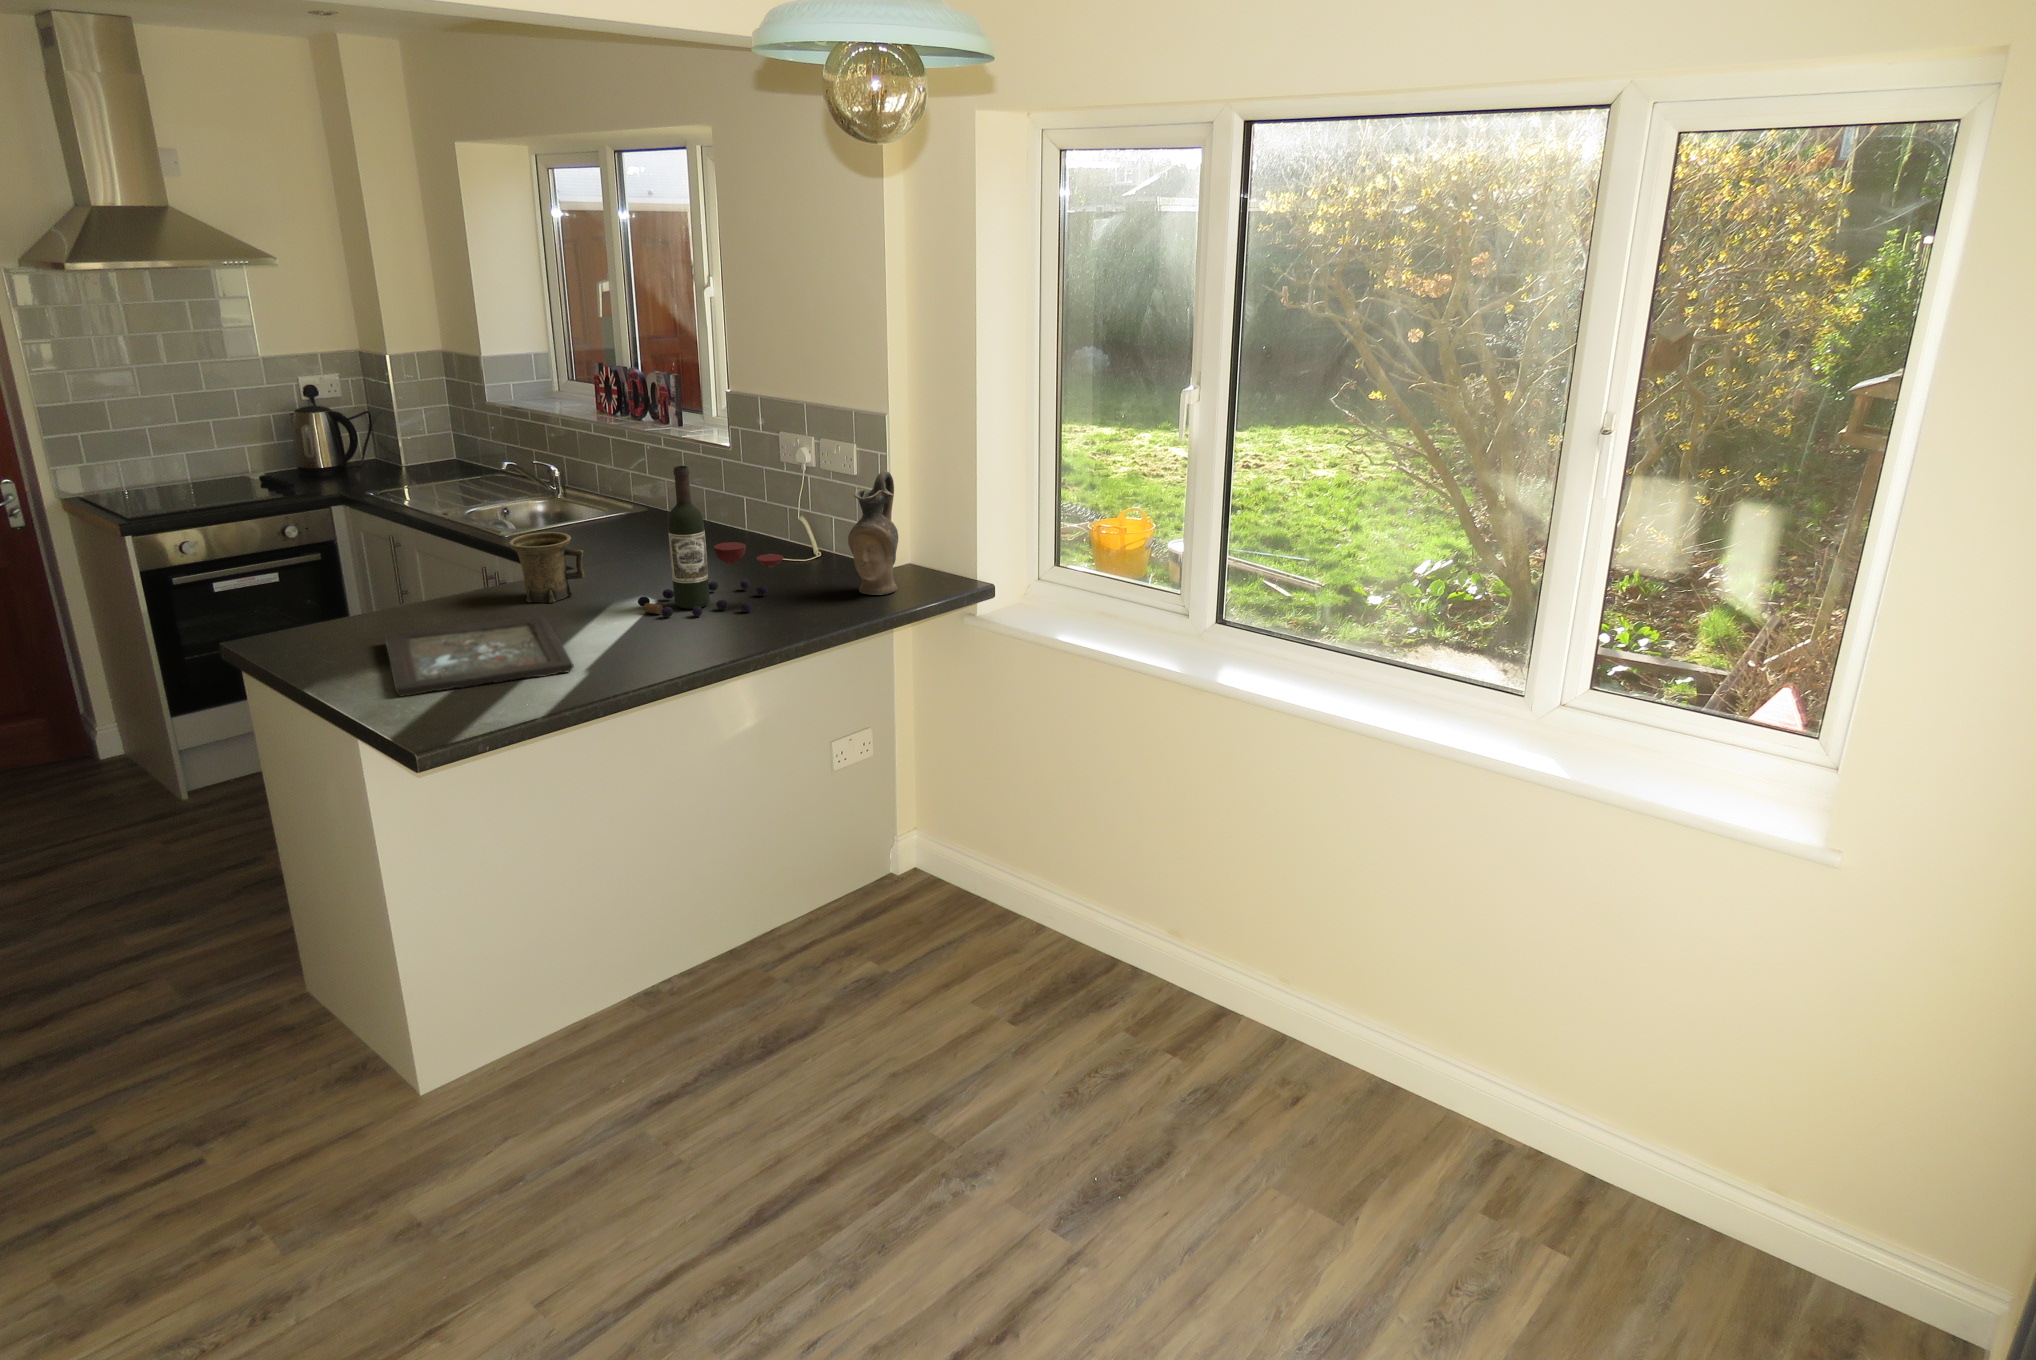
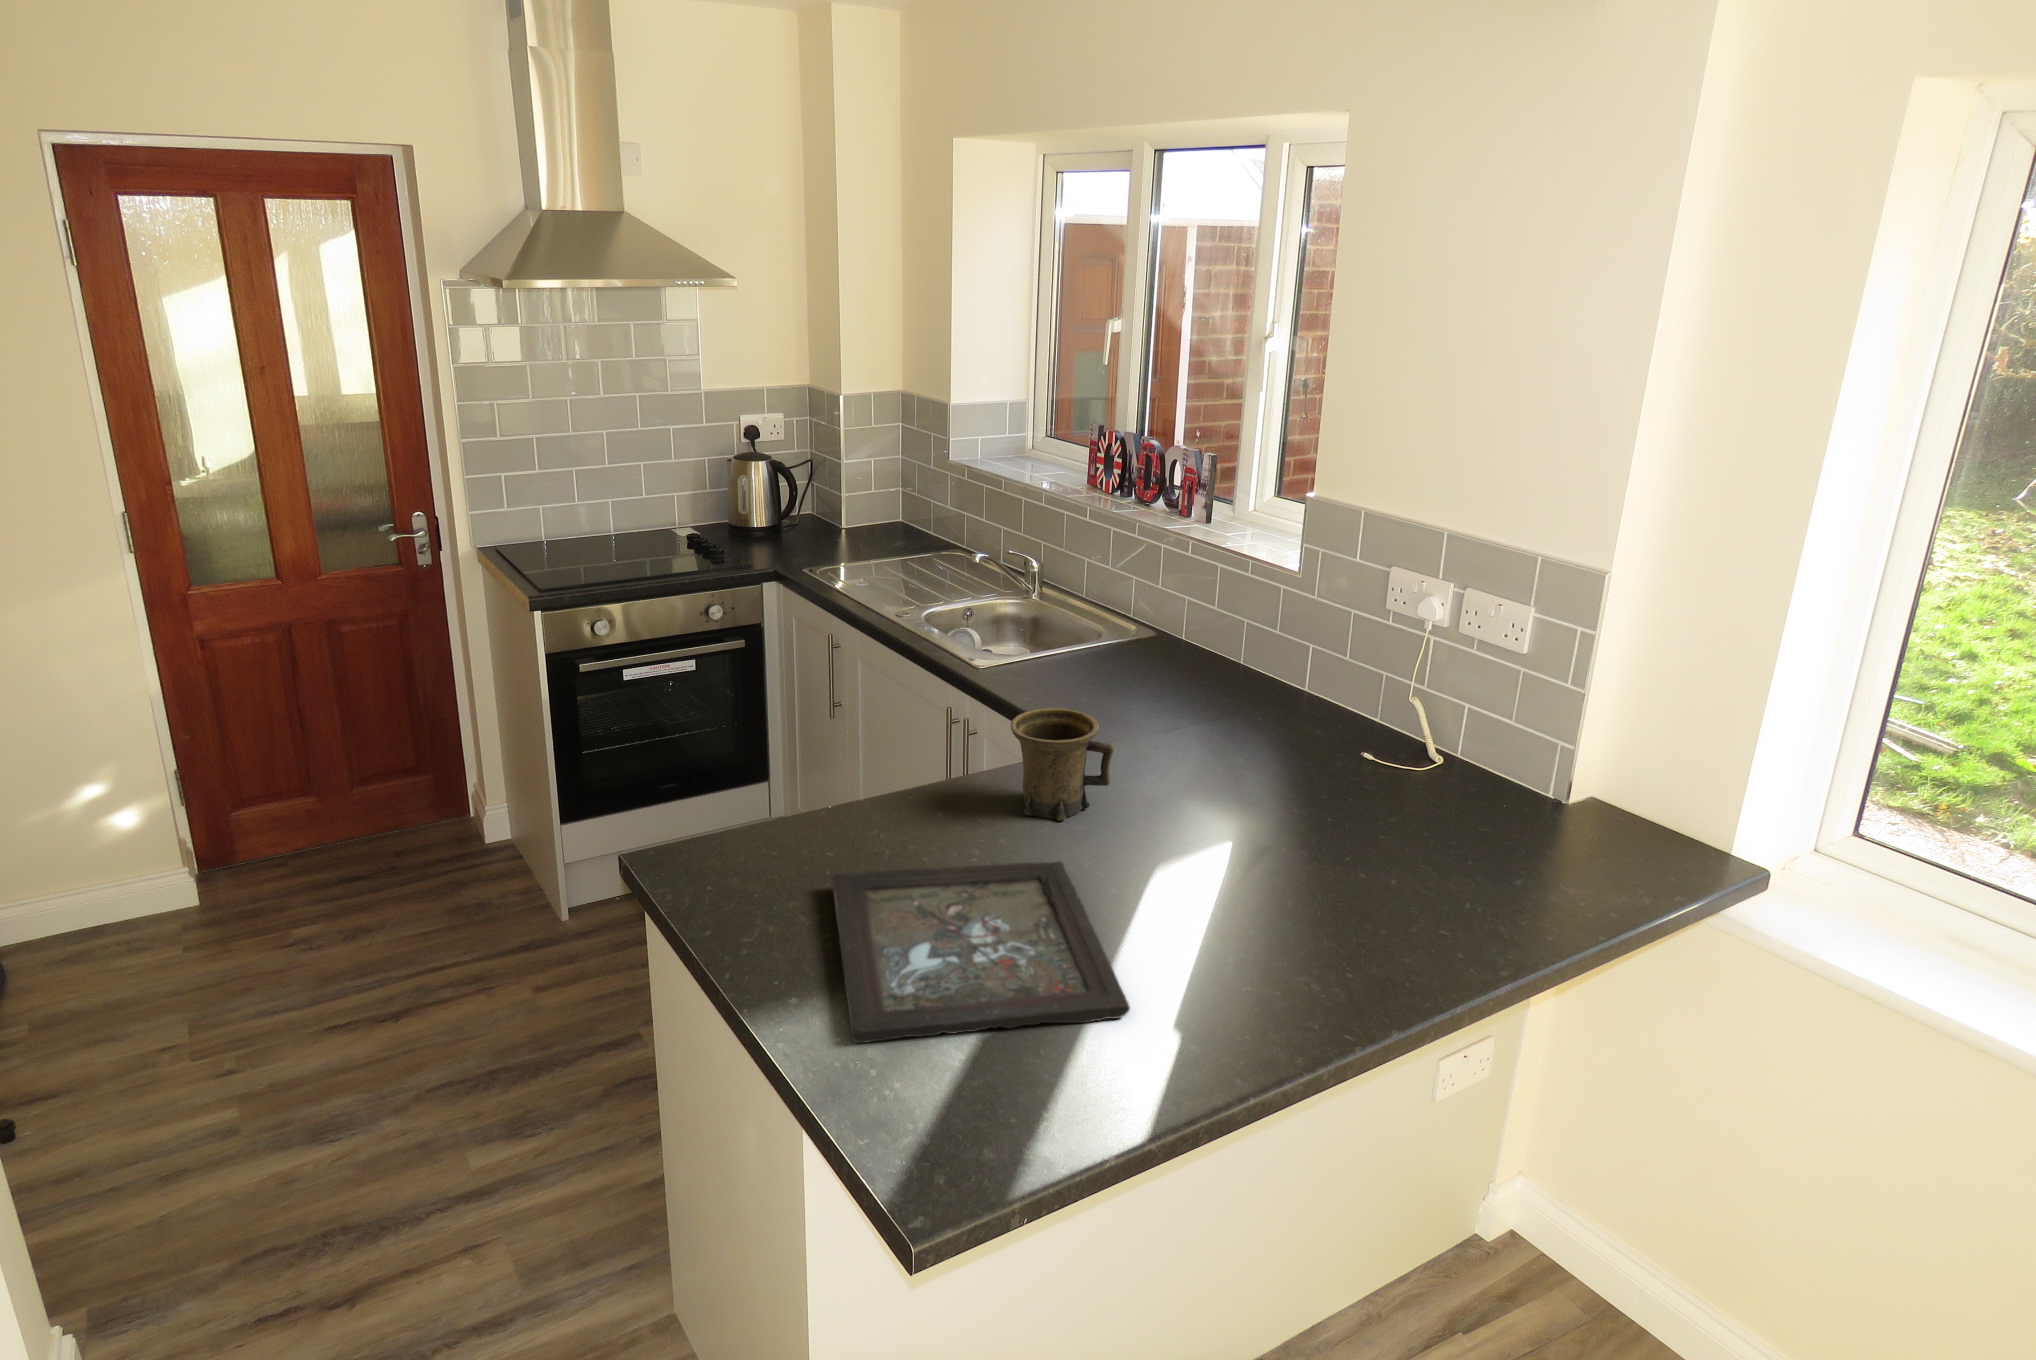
wine bottle: present [638,466,783,617] -> none [1194,646,1448,890]
ceramic pitcher: present [848,471,898,595] -> none [1541,672,1635,874]

